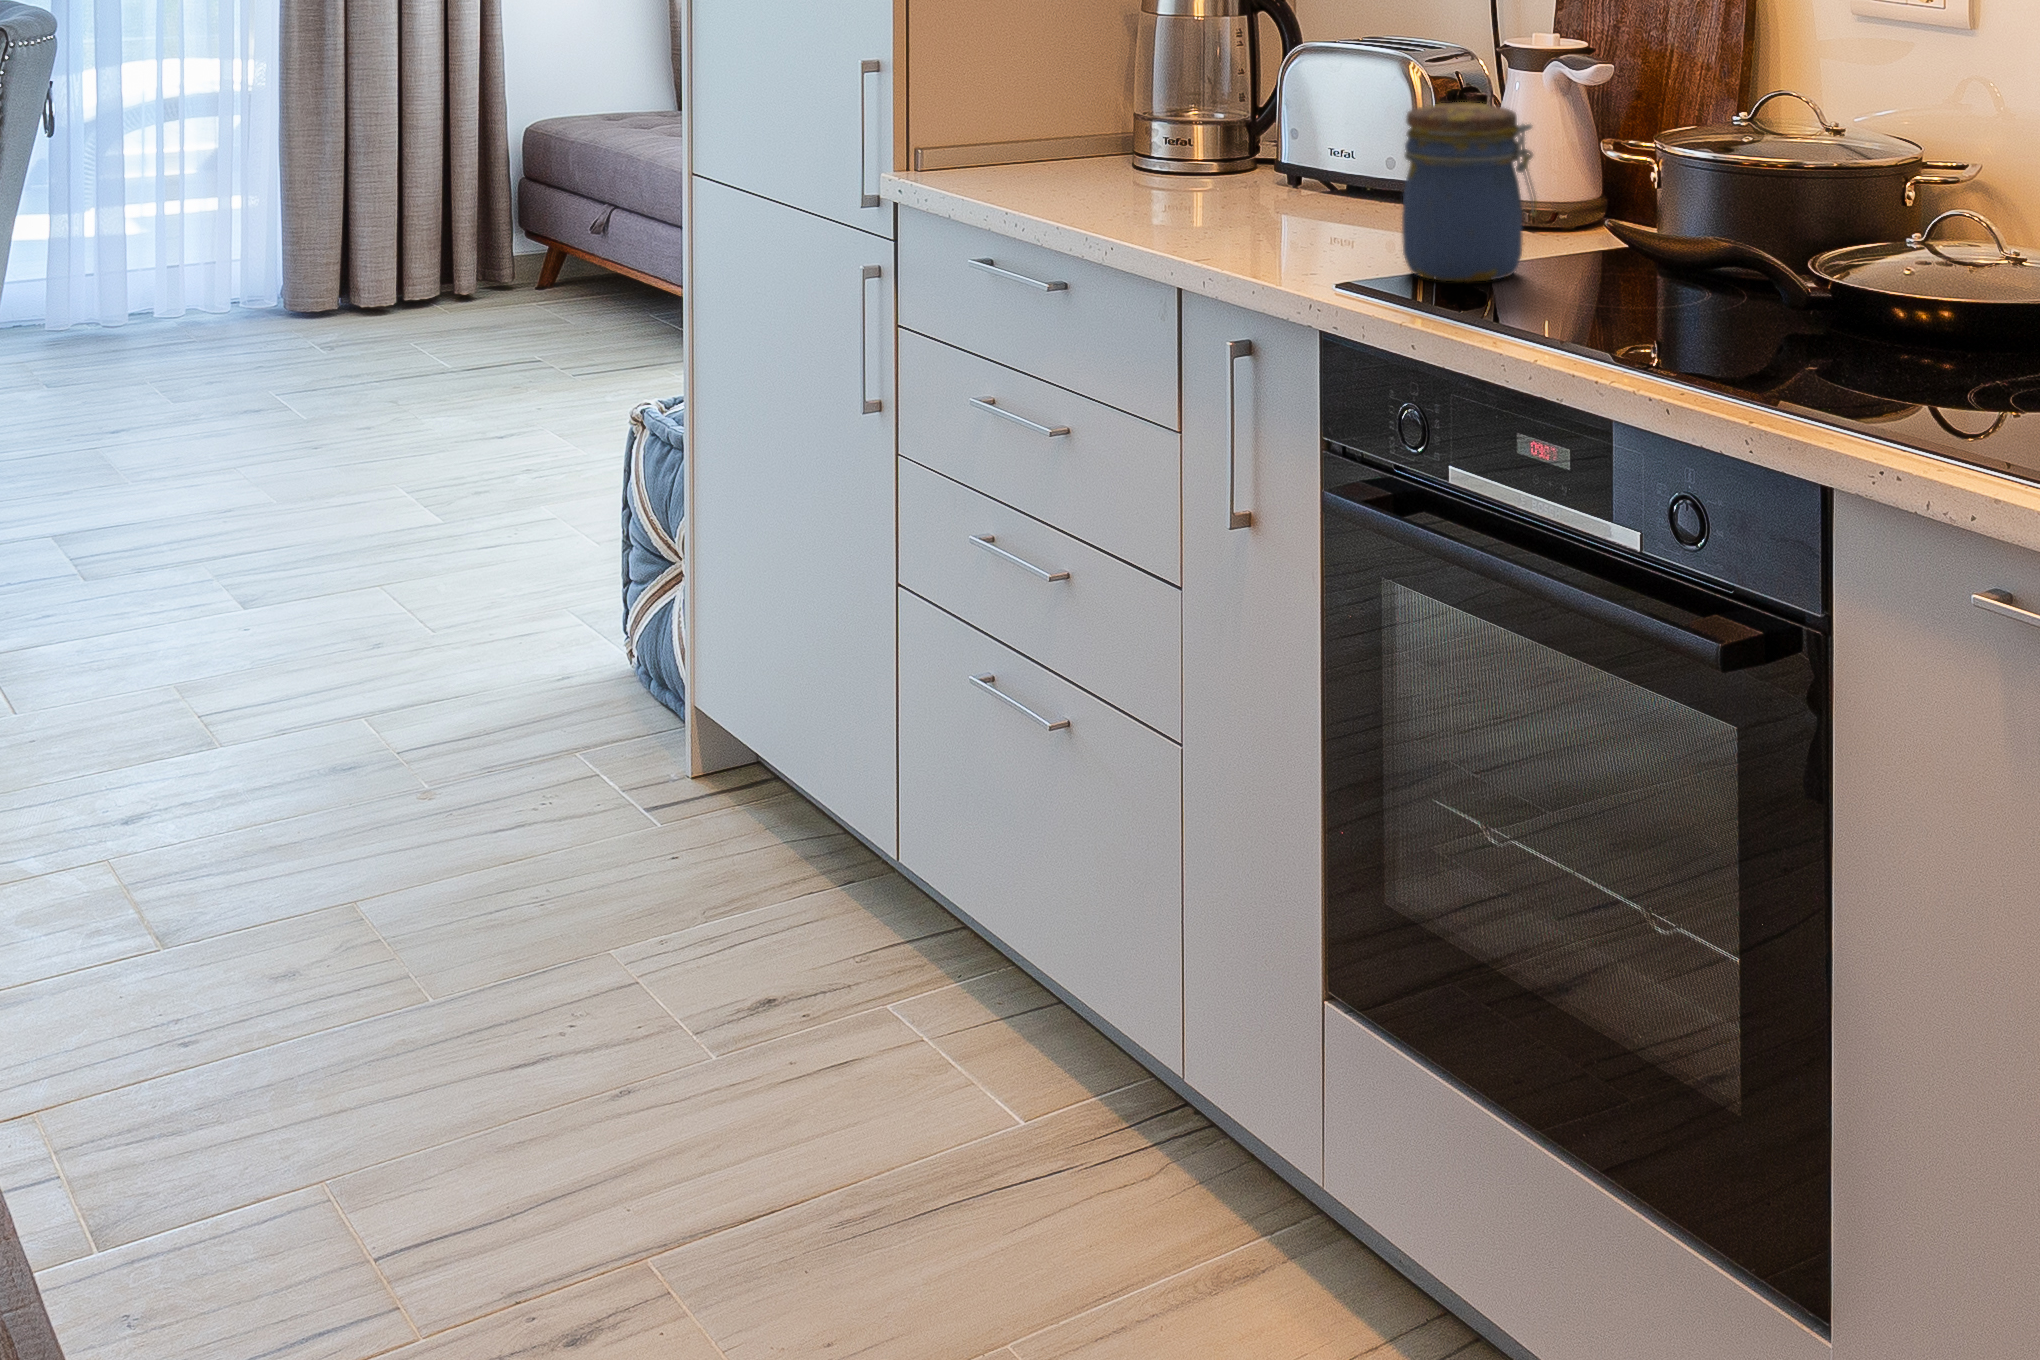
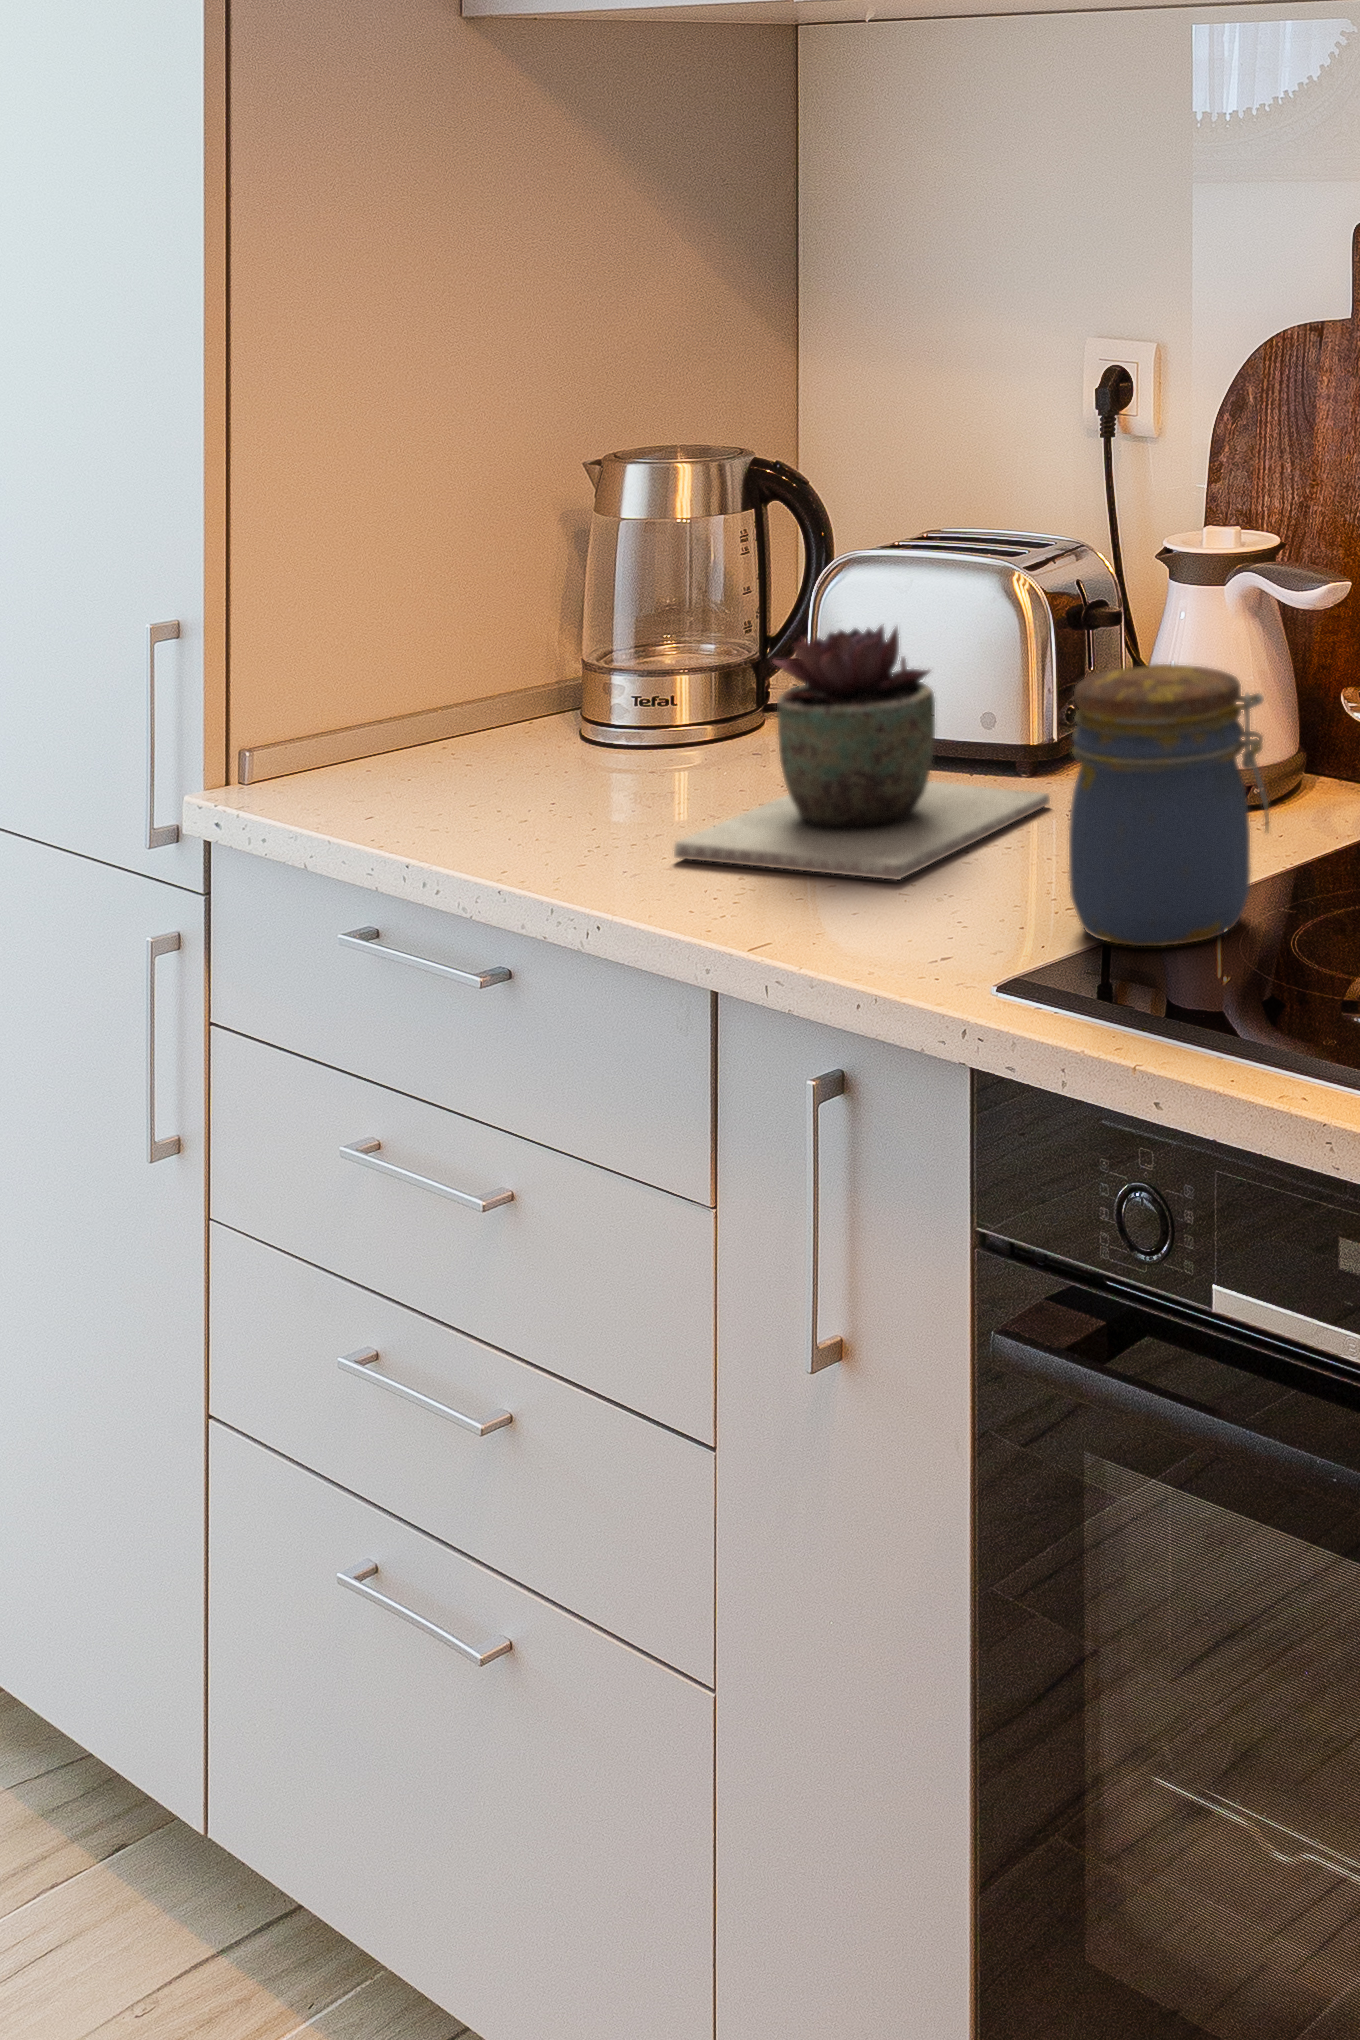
succulent plant: none [1169,82,1425,243] -> present [674,626,1050,880]

